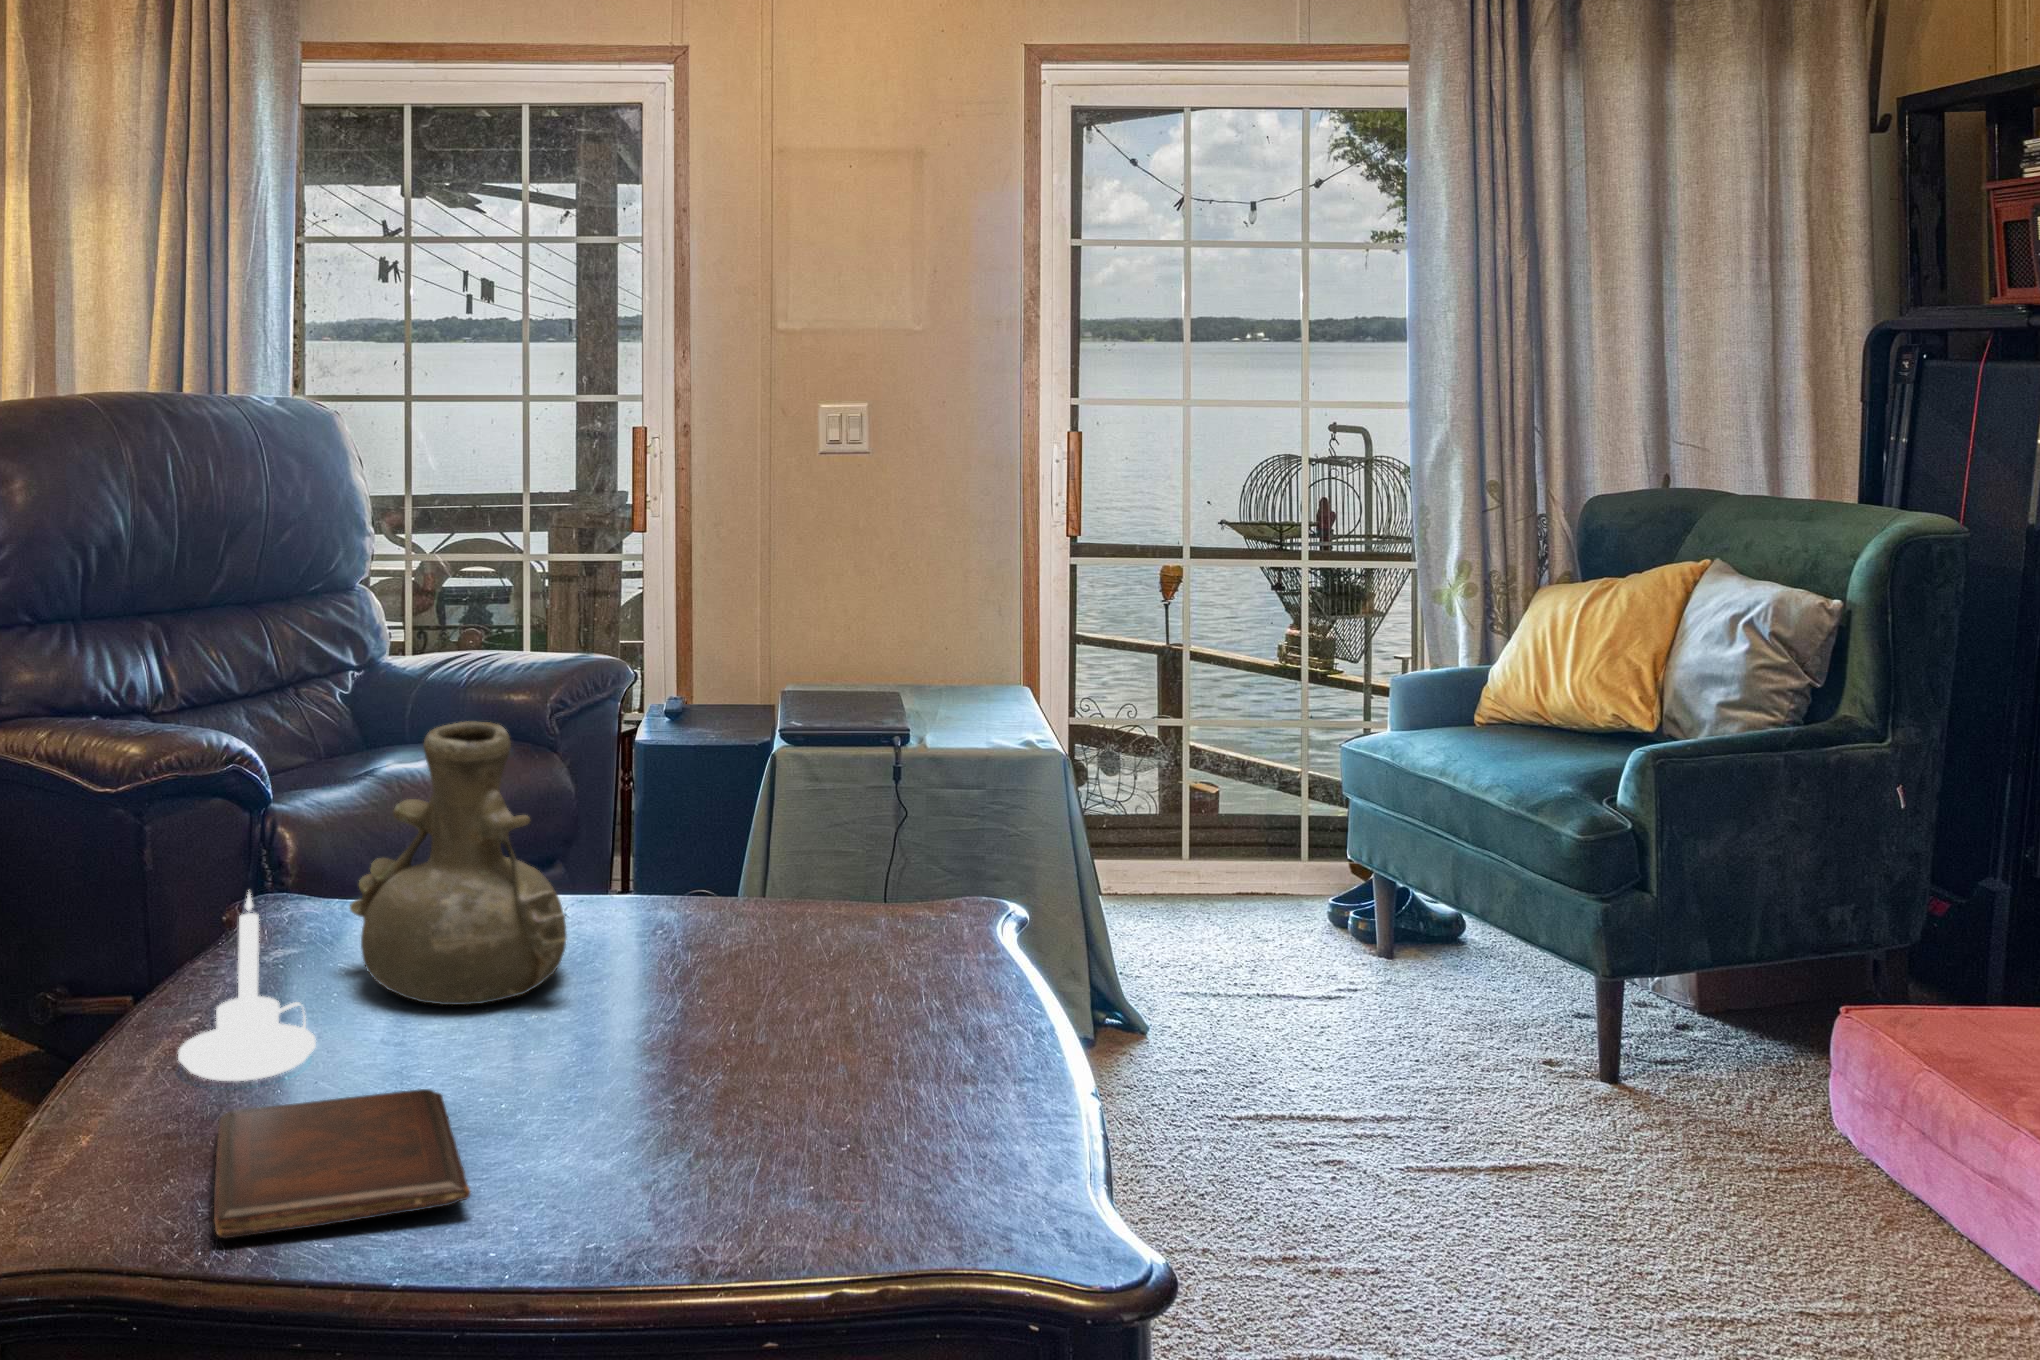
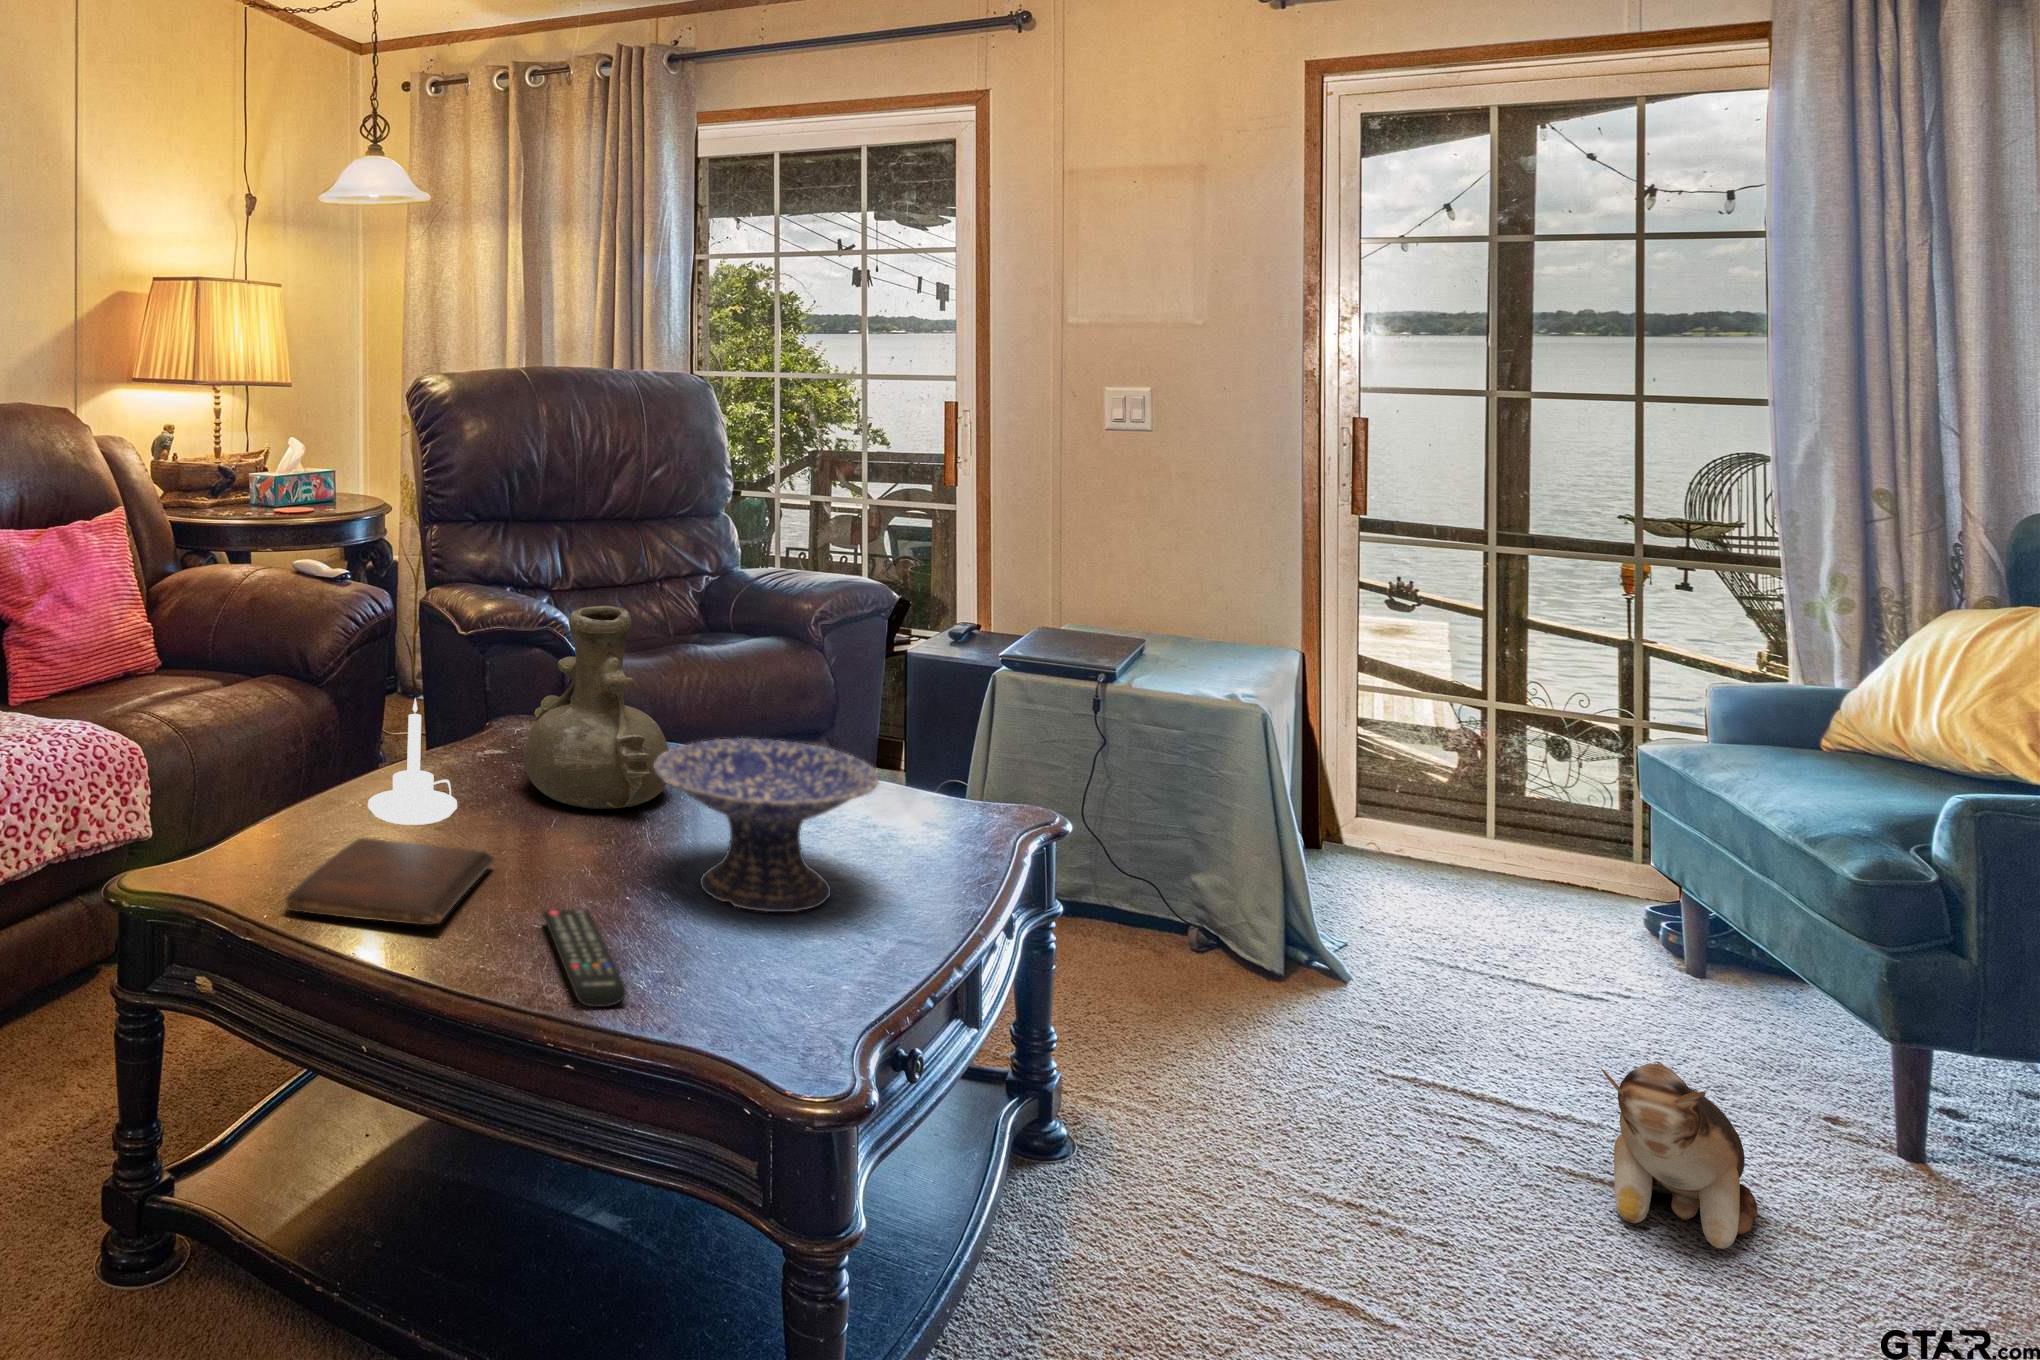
decorative bowl: none [642,864,926,1085] -> present [654,738,879,912]
plush toy: none [1458,1043,1562,1207] -> present [1601,1064,1758,1249]
remote control: none [581,1130,787,1250] -> present [543,909,626,1007]

